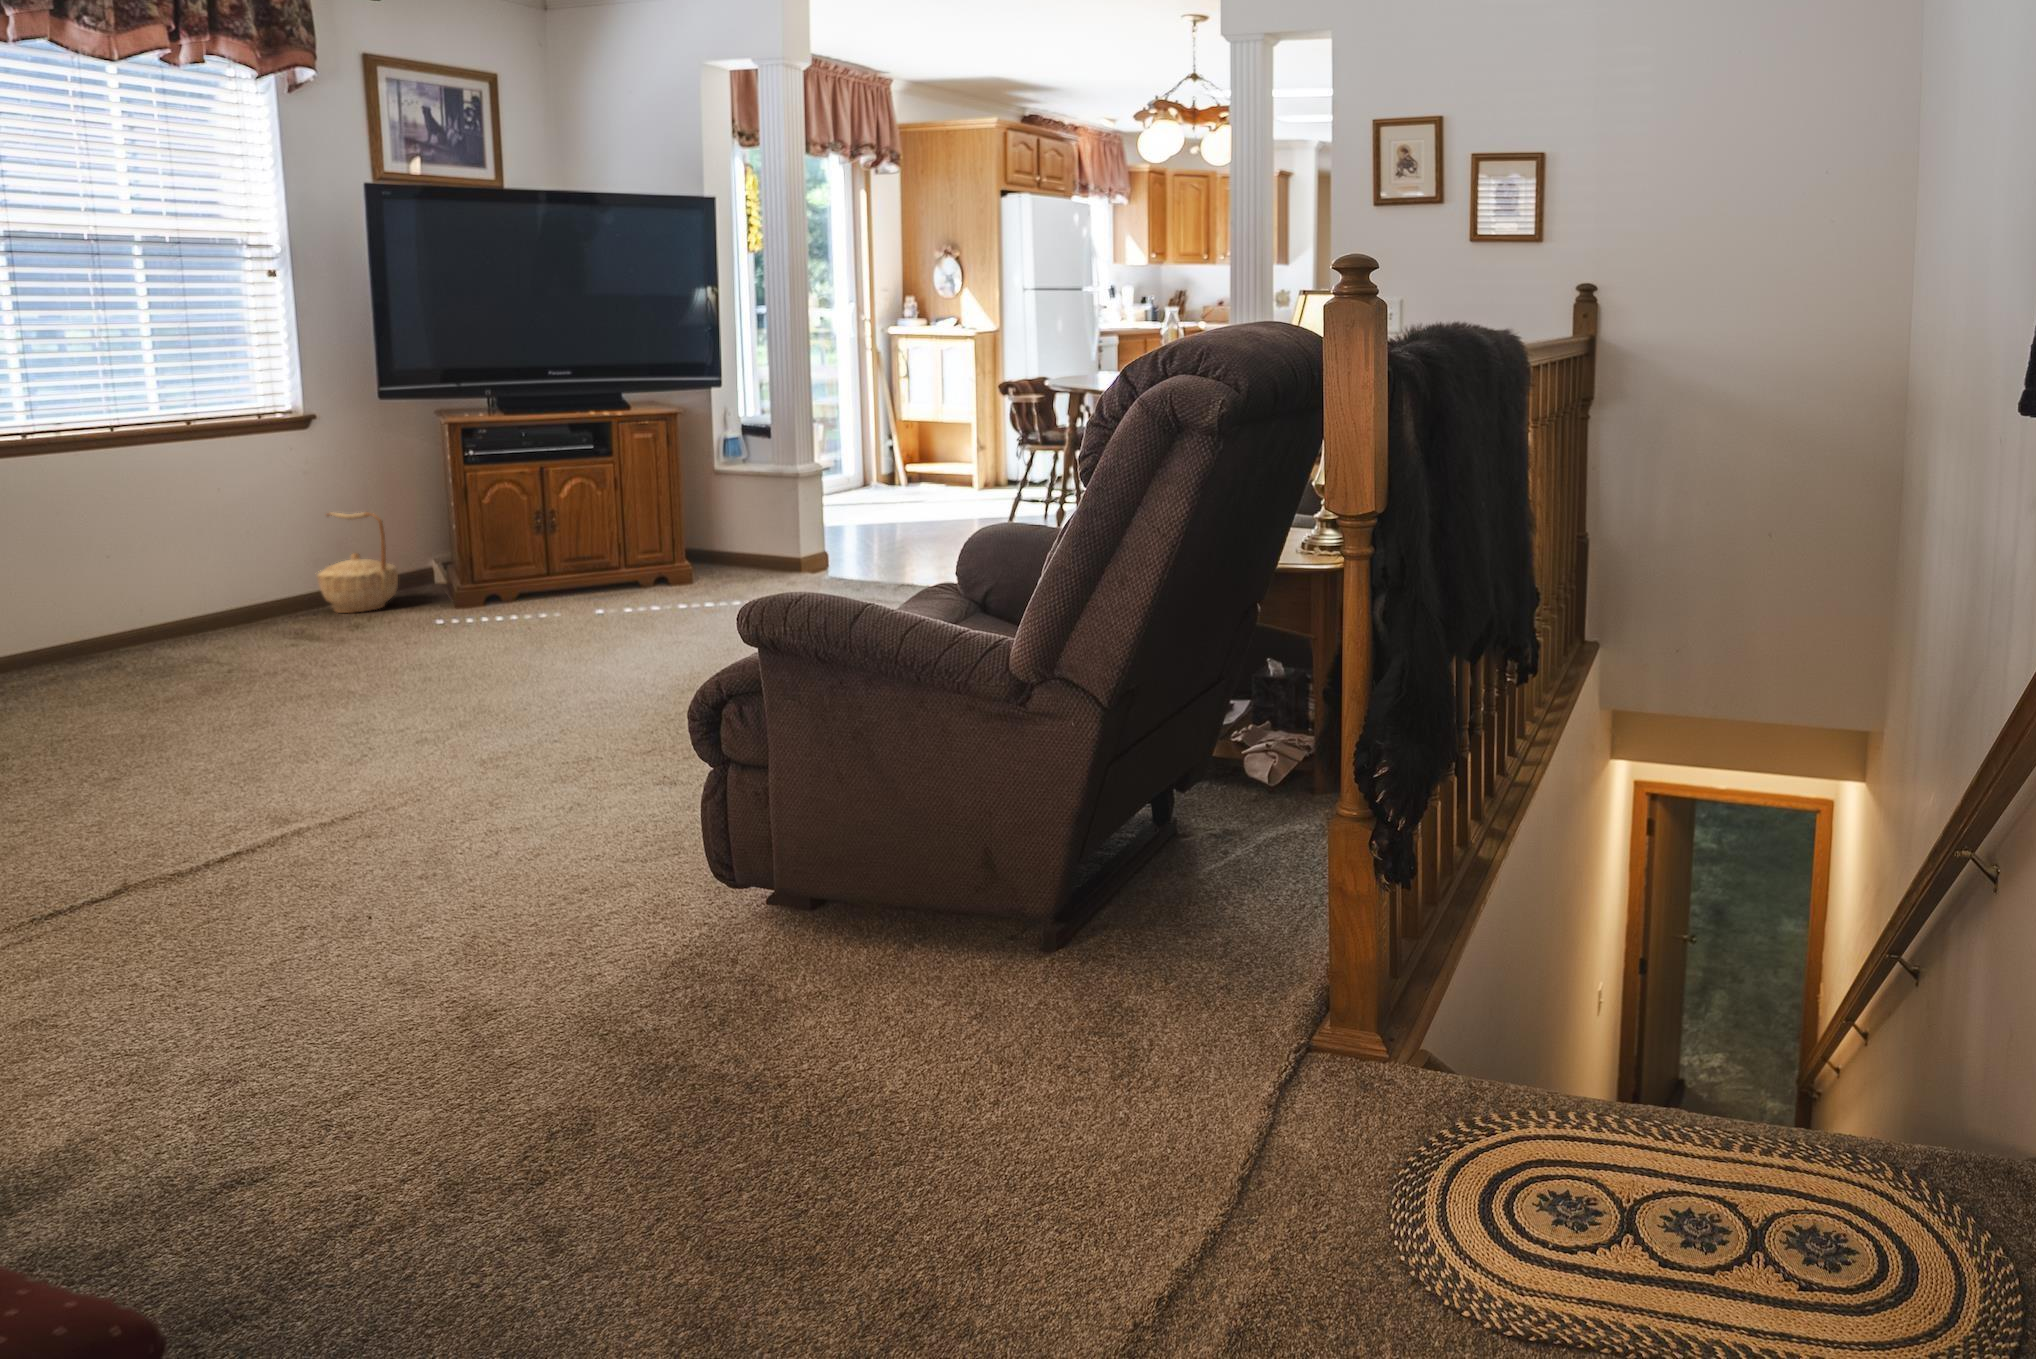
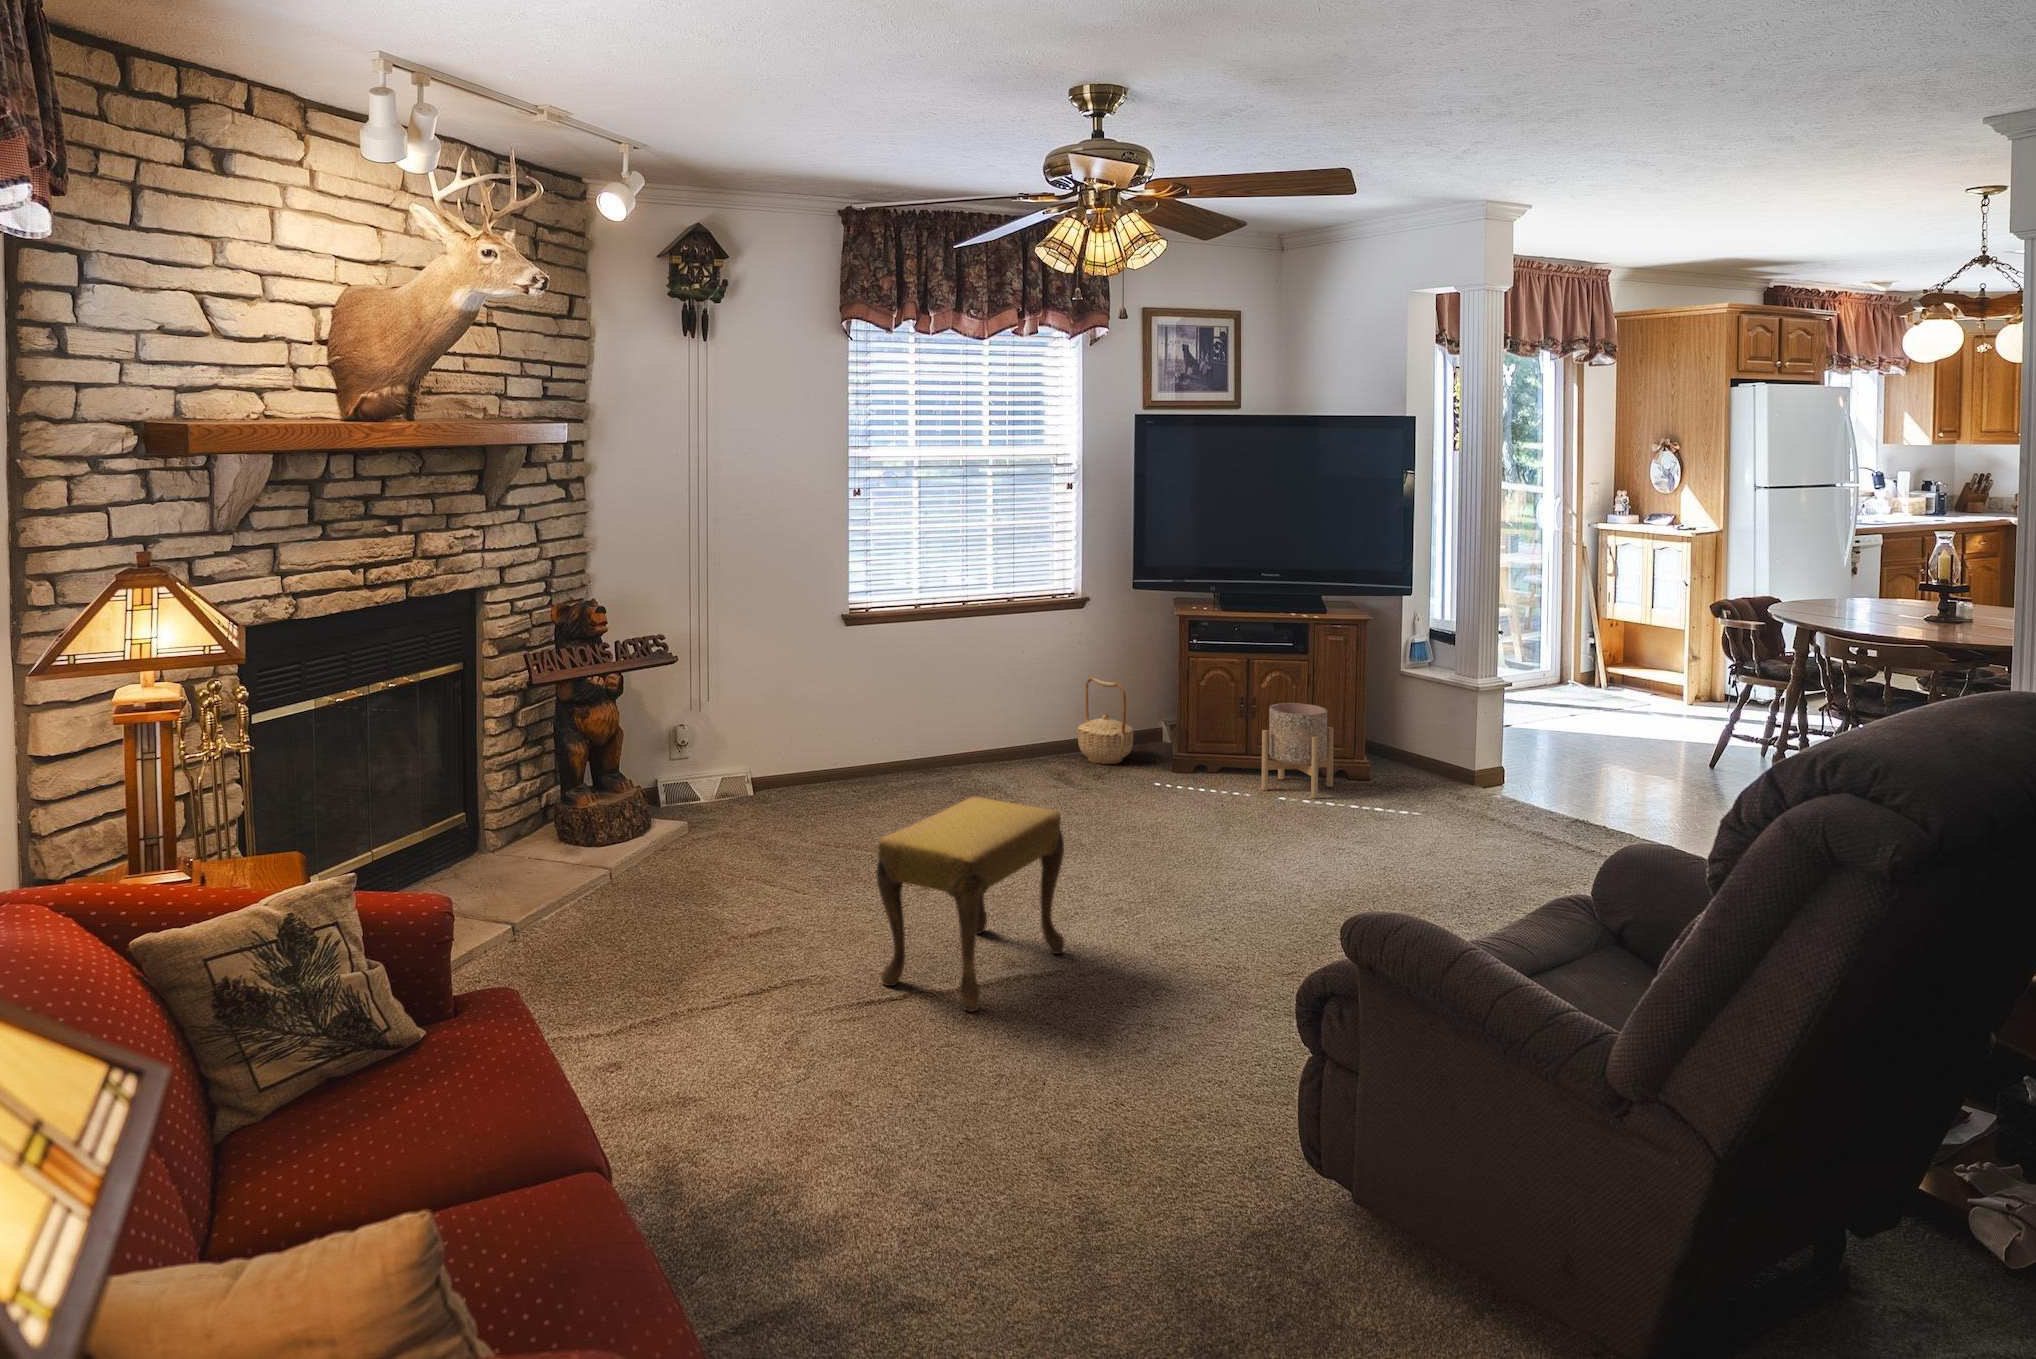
planter: none [569,506,655,604] -> present [1262,703,1333,798]
footstool: none [51,605,356,855] -> present [876,797,1065,1012]

